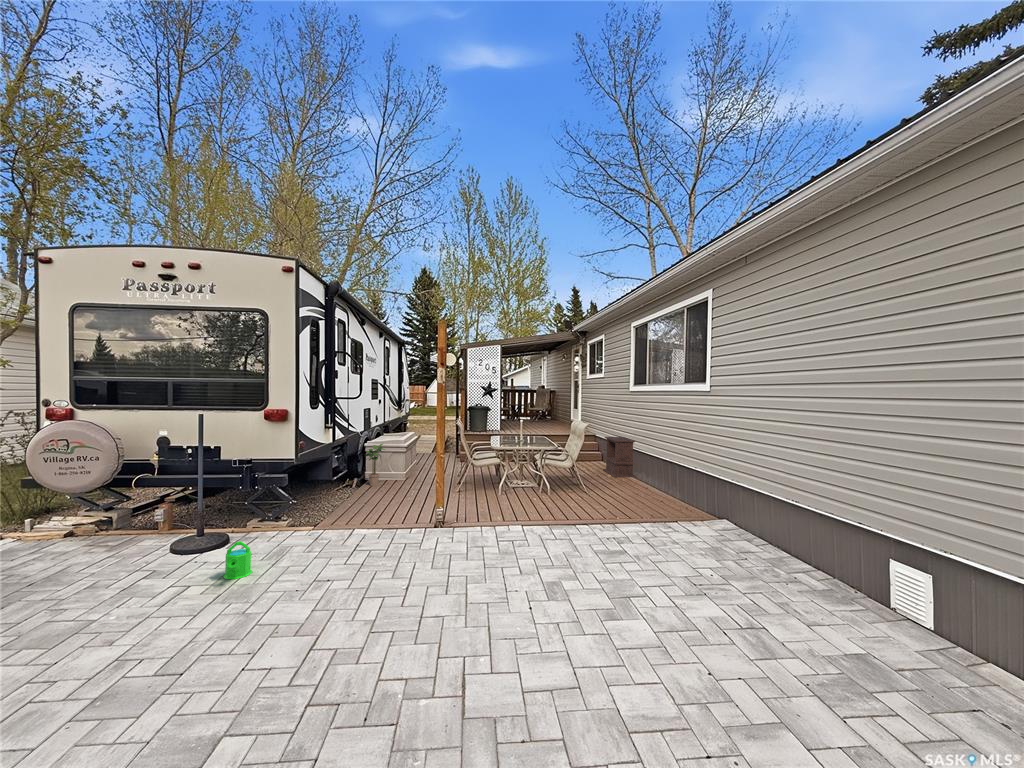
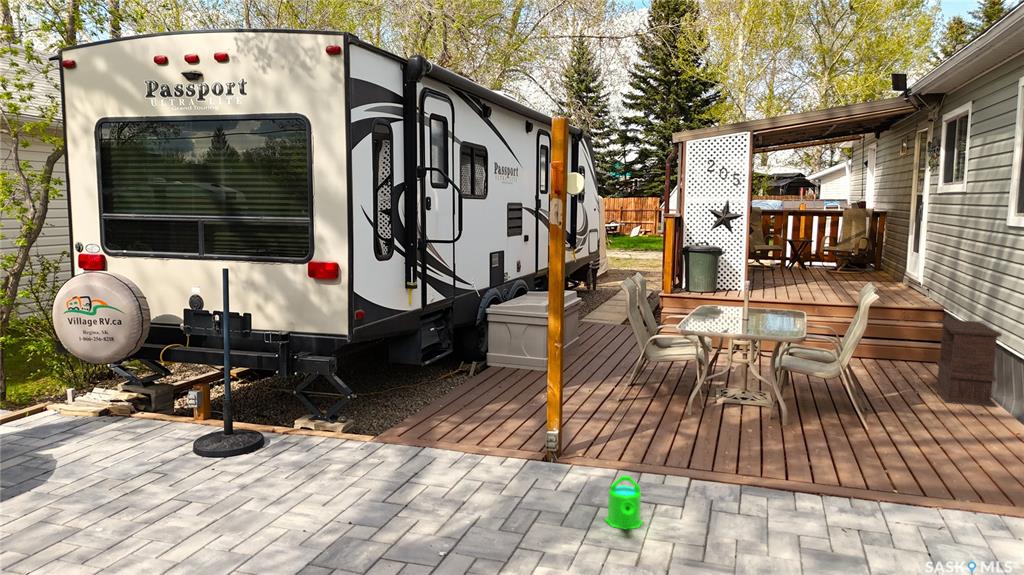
potted plant: present [365,444,385,486] -> none [483,309,518,374]
watering can: present [223,541,252,579] -> present [606,475,642,529]

